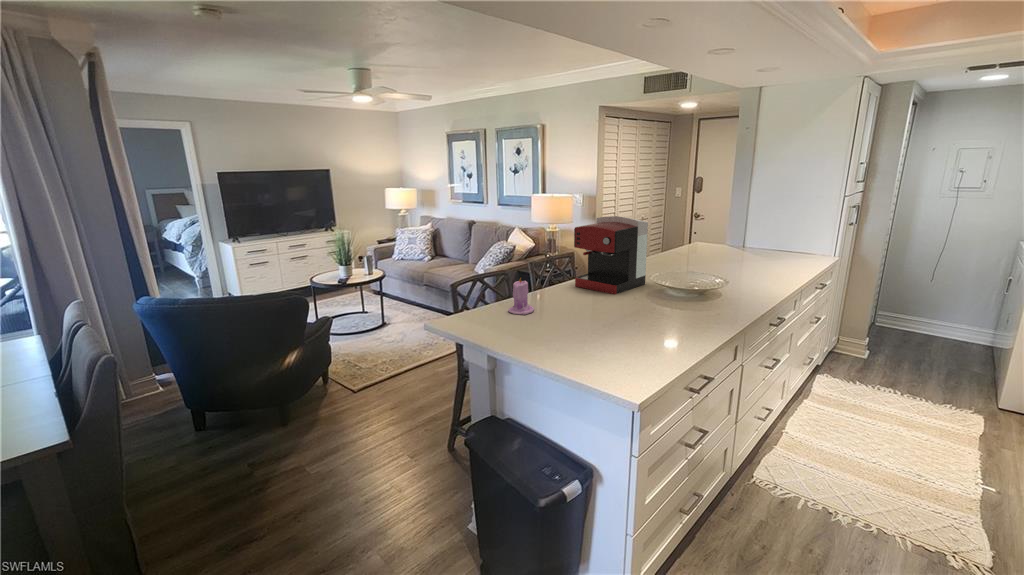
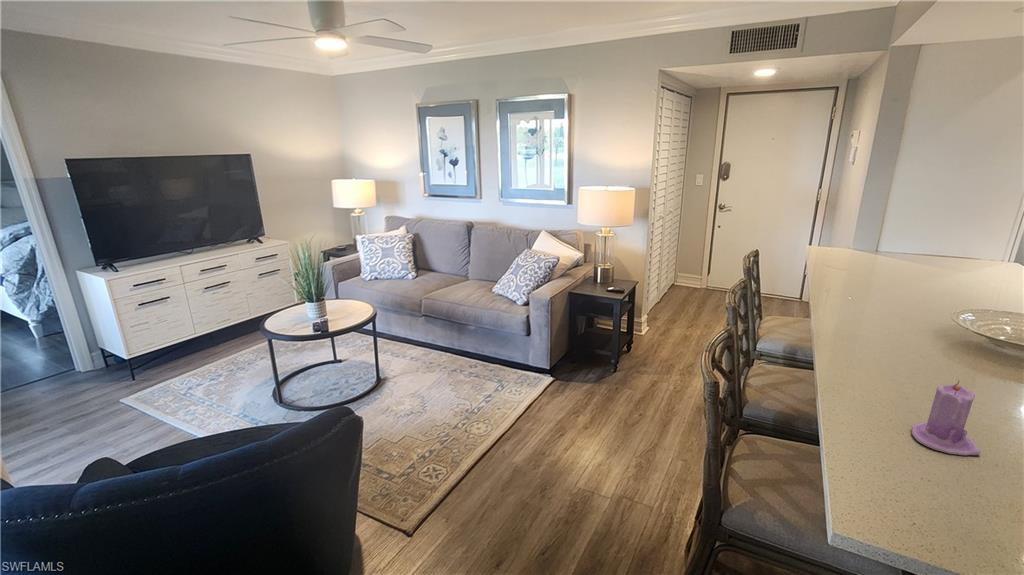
coffee maker: present [574,216,648,294] -> none [858,236,1000,368]

